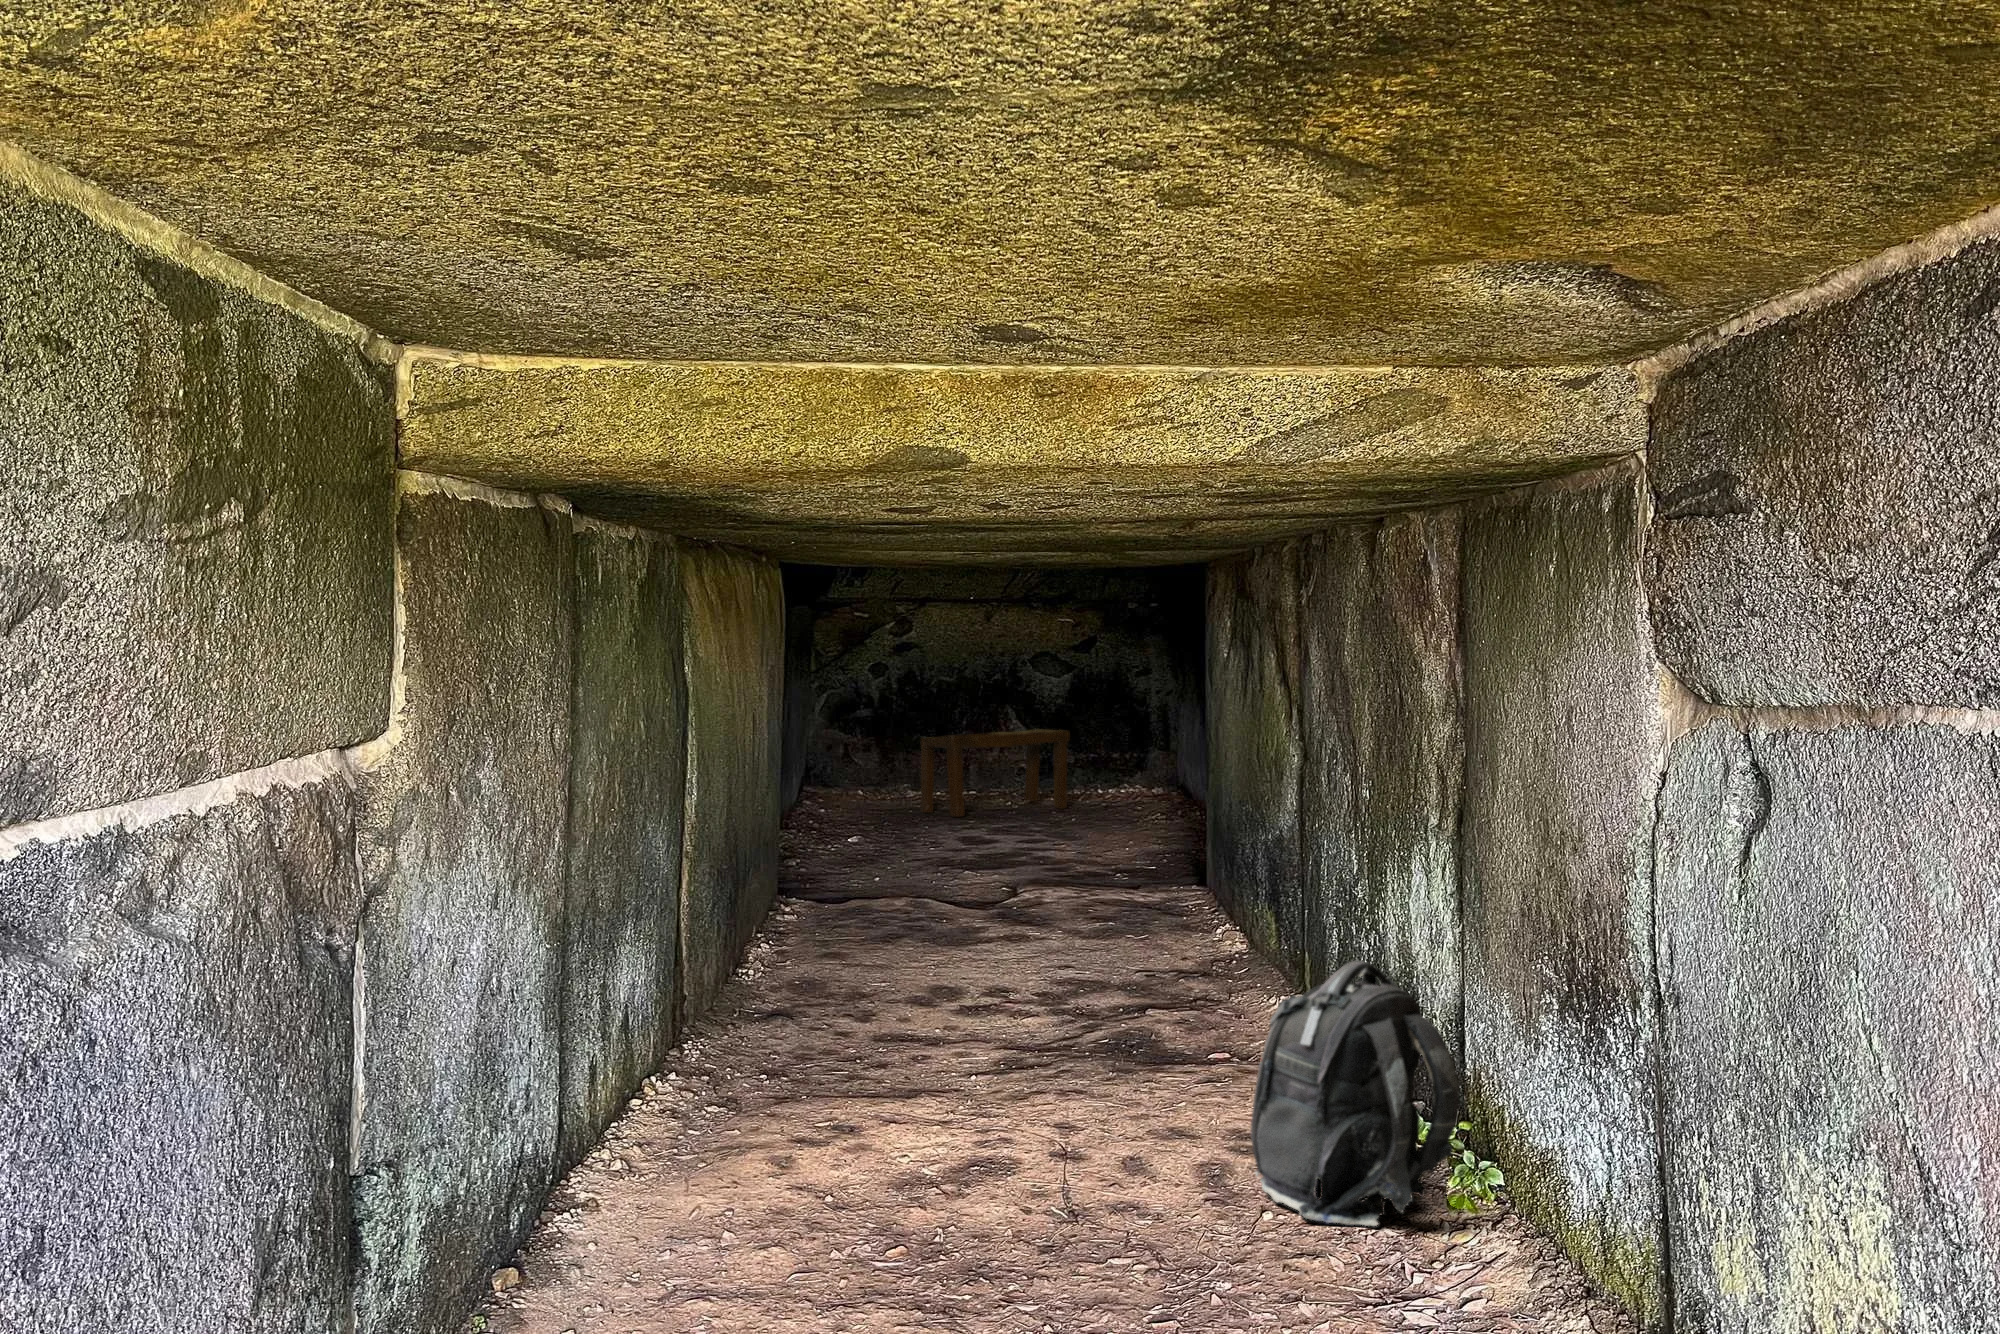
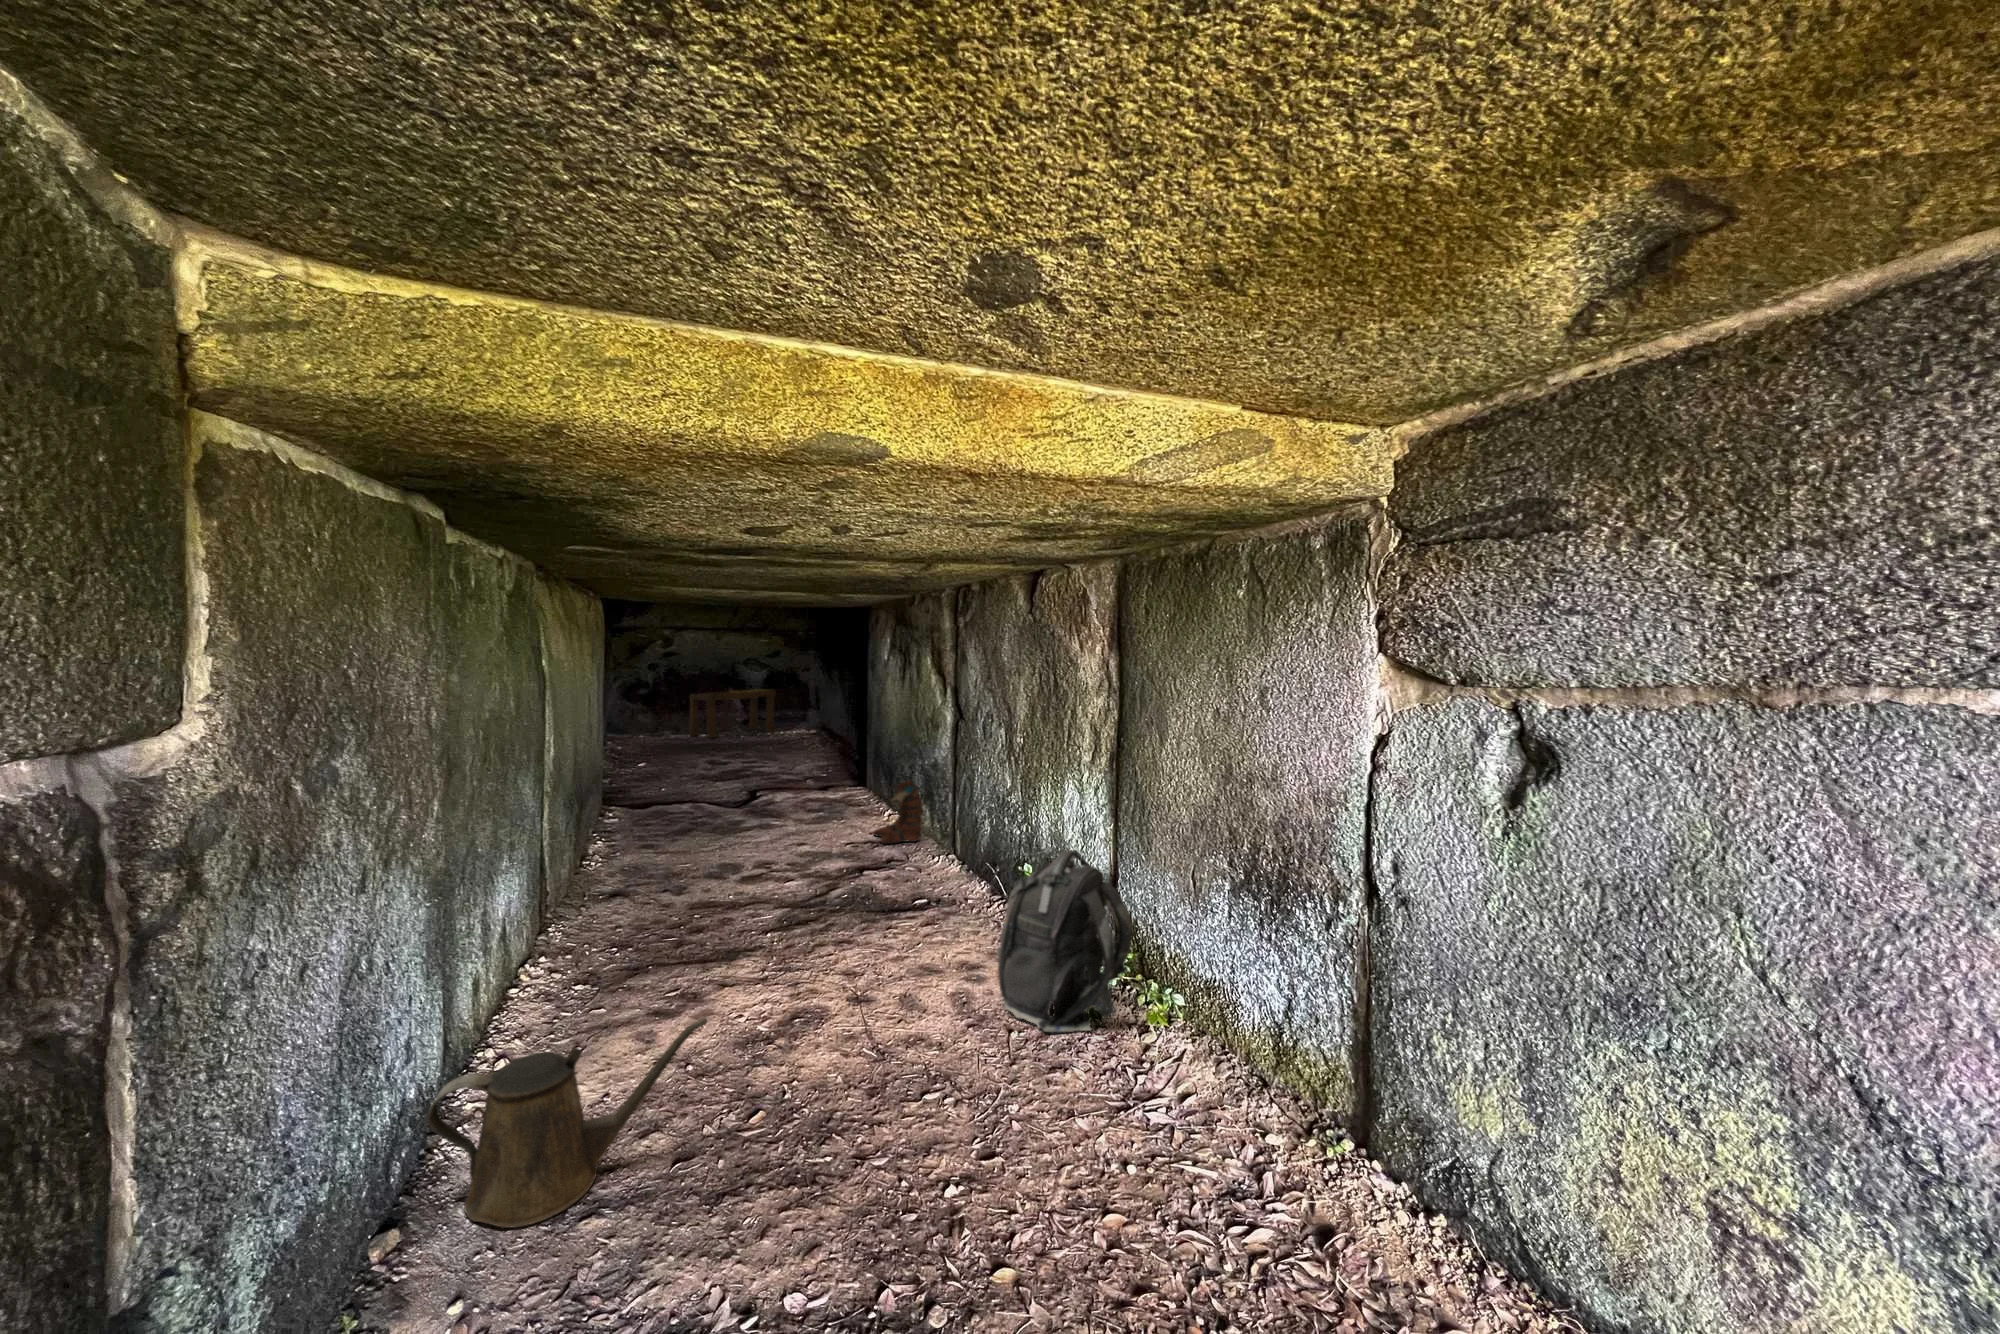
boots: none [1173,883,1255,987] -> present [873,781,923,844]
watering can: none [550,1104,830,1292] -> present [427,1018,707,1228]

